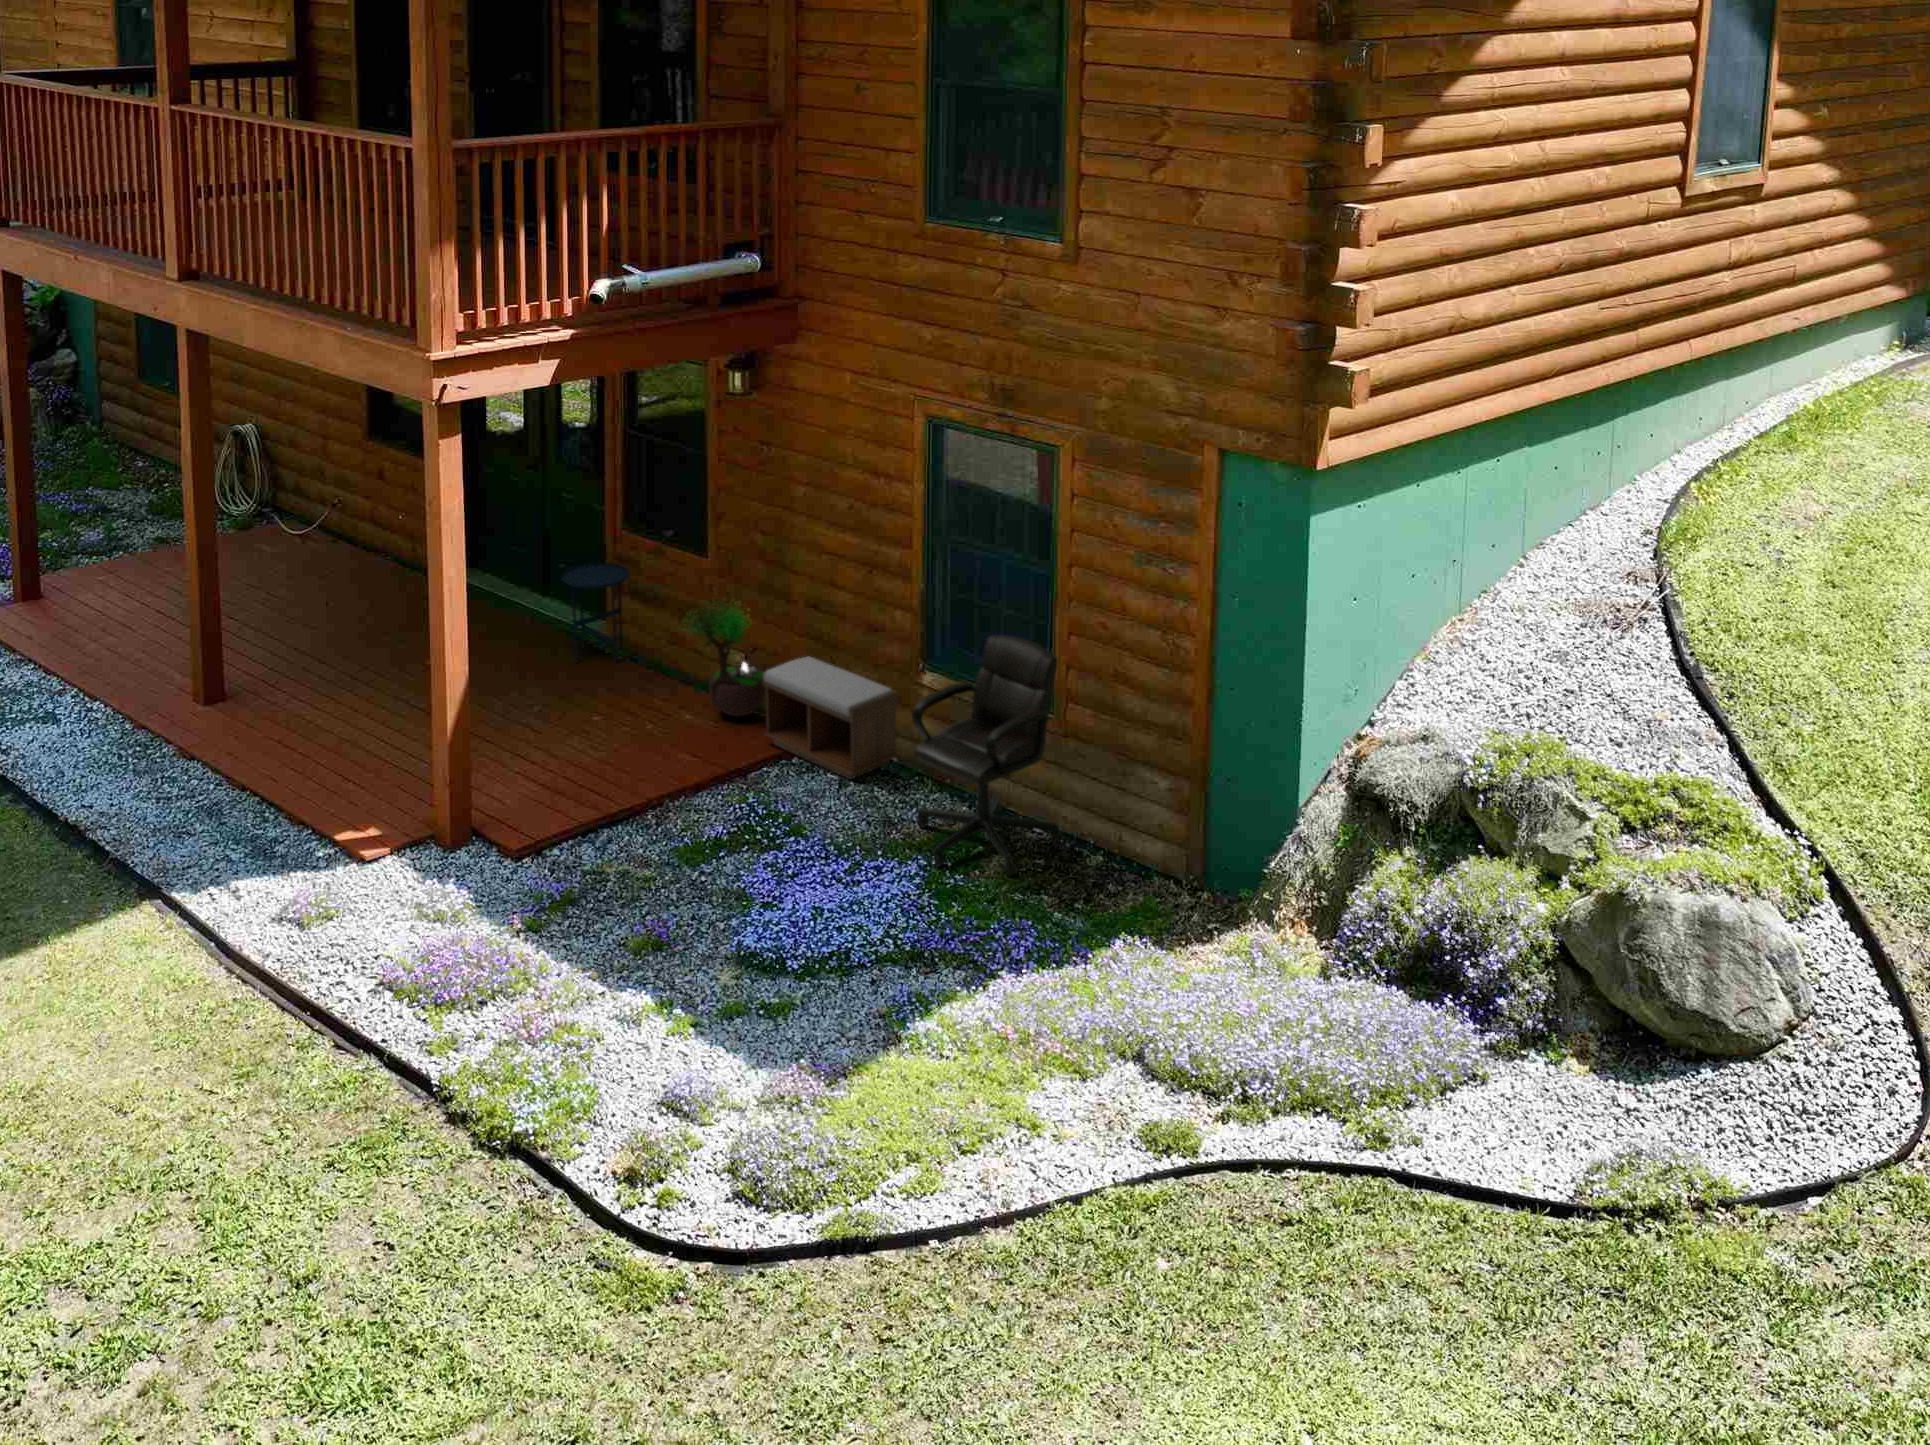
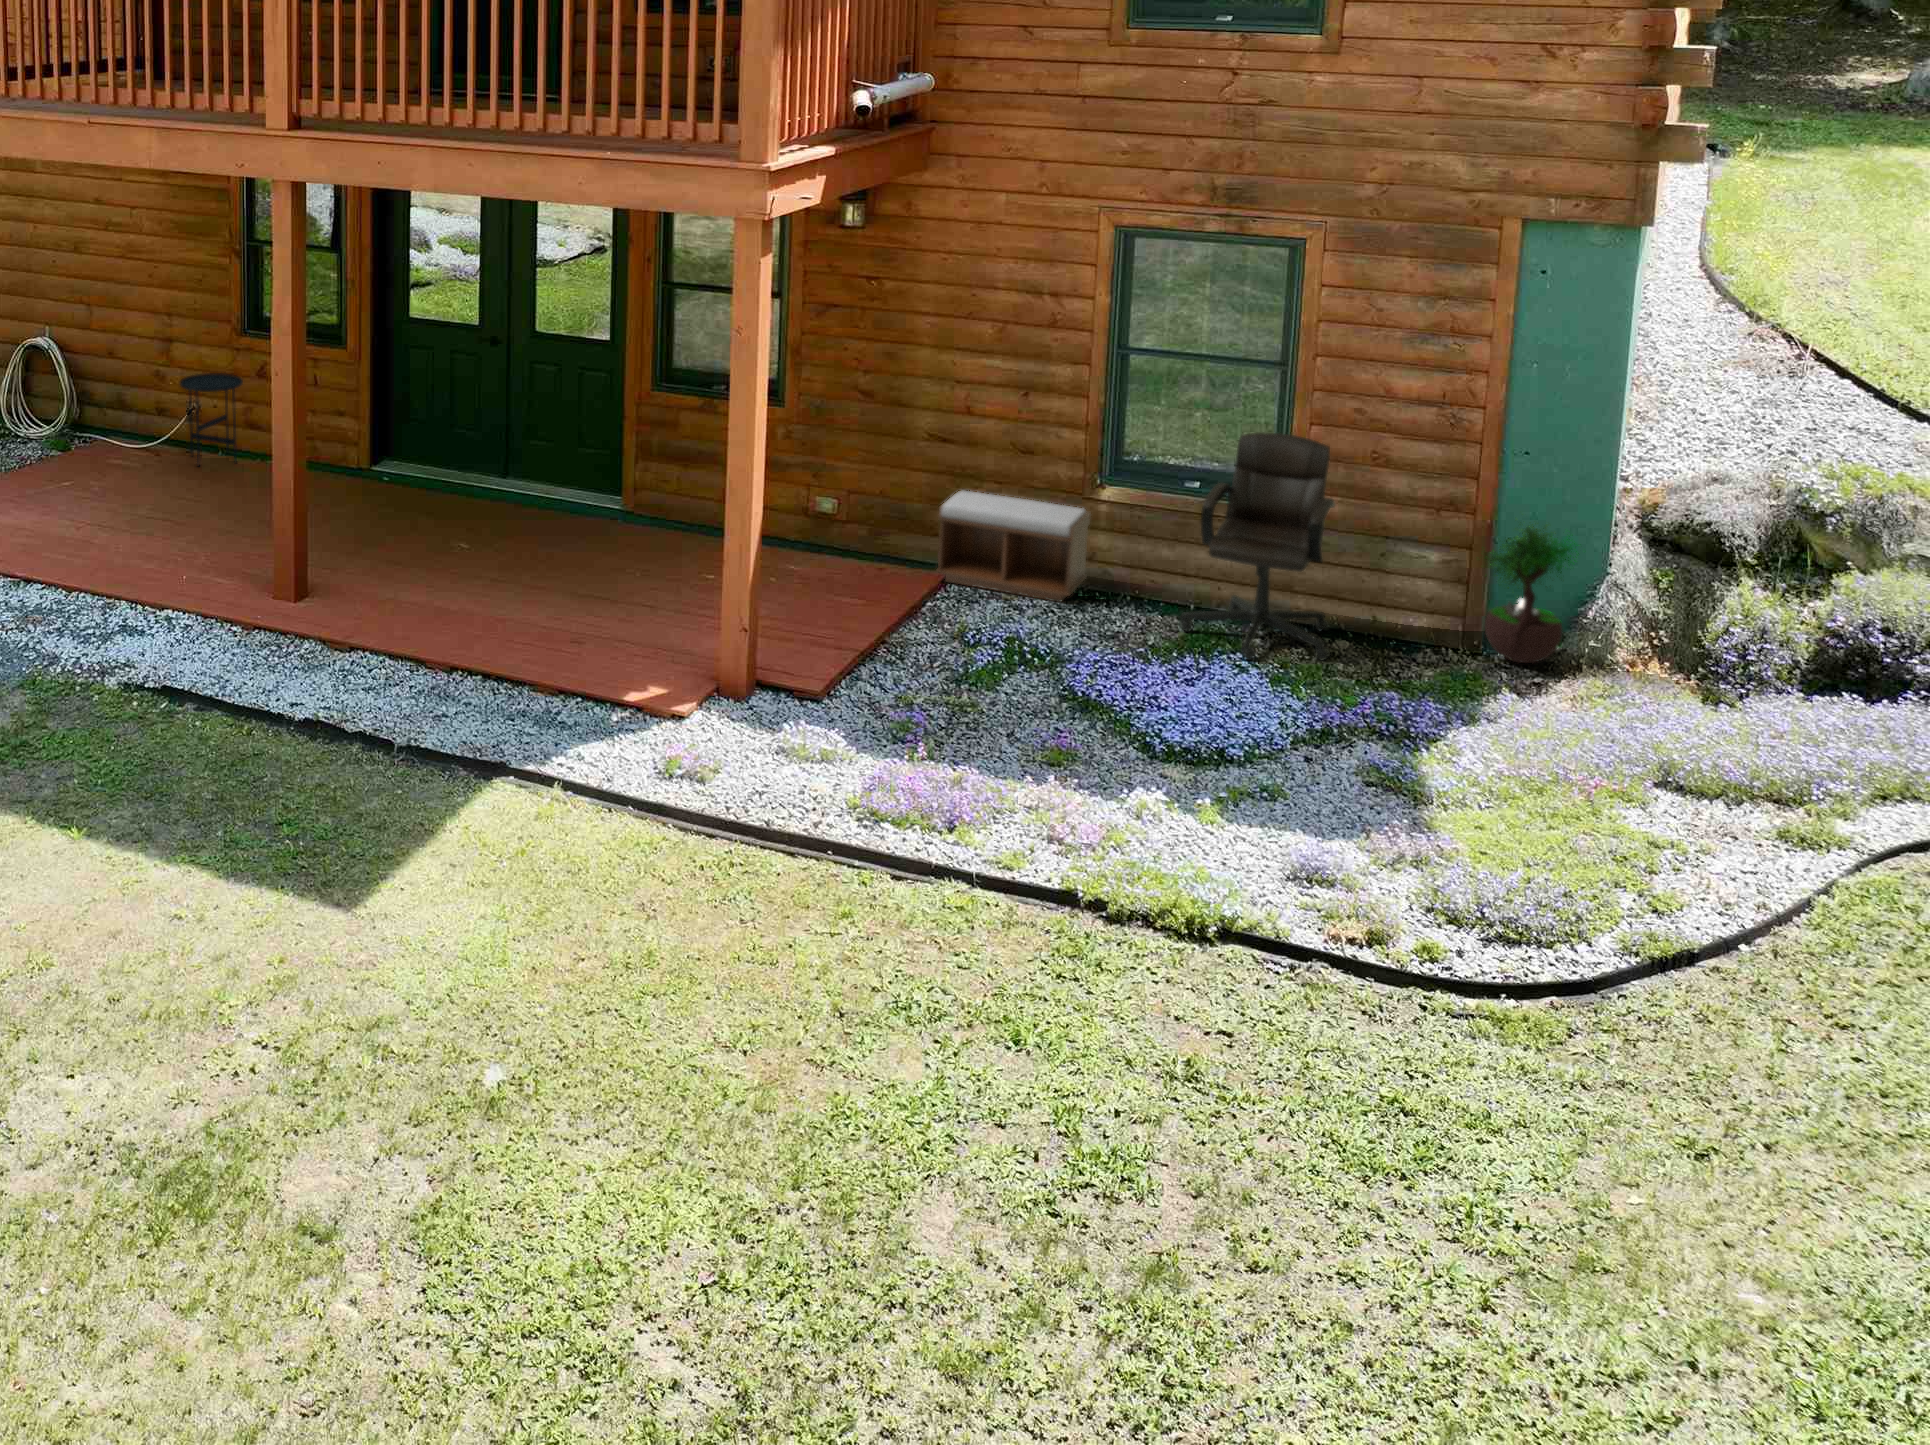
side table: present [562,563,629,663] -> present [180,373,243,465]
potted tree: present [684,593,766,716] -> present [1482,523,1579,663]

